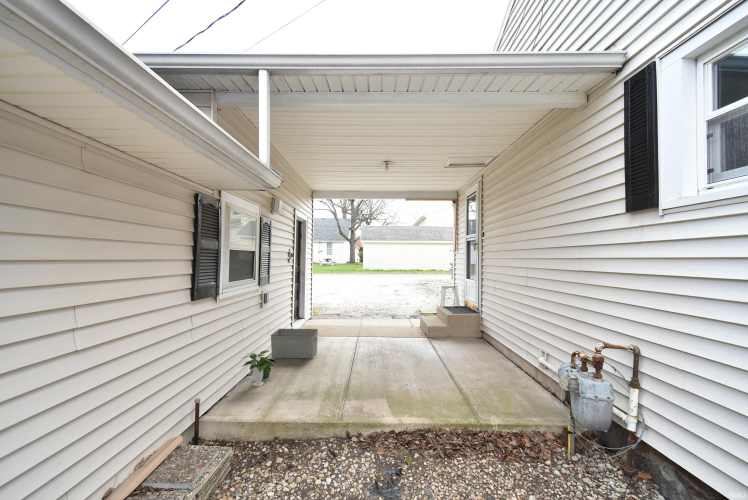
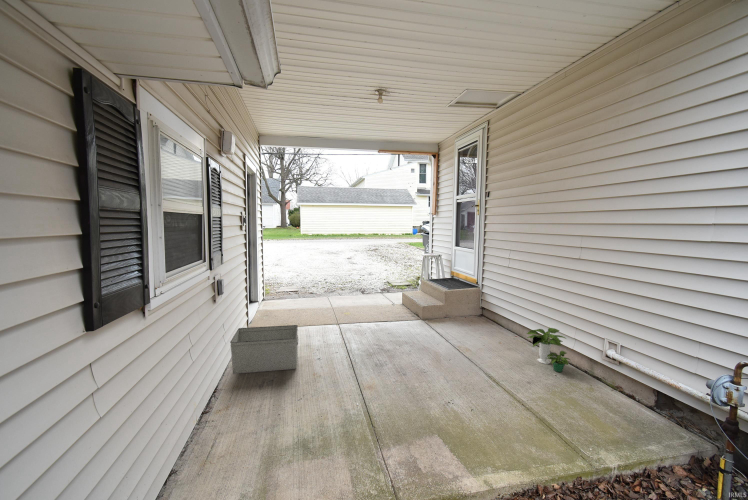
potted plant: present [243,350,276,386] -> present [527,328,570,372]

